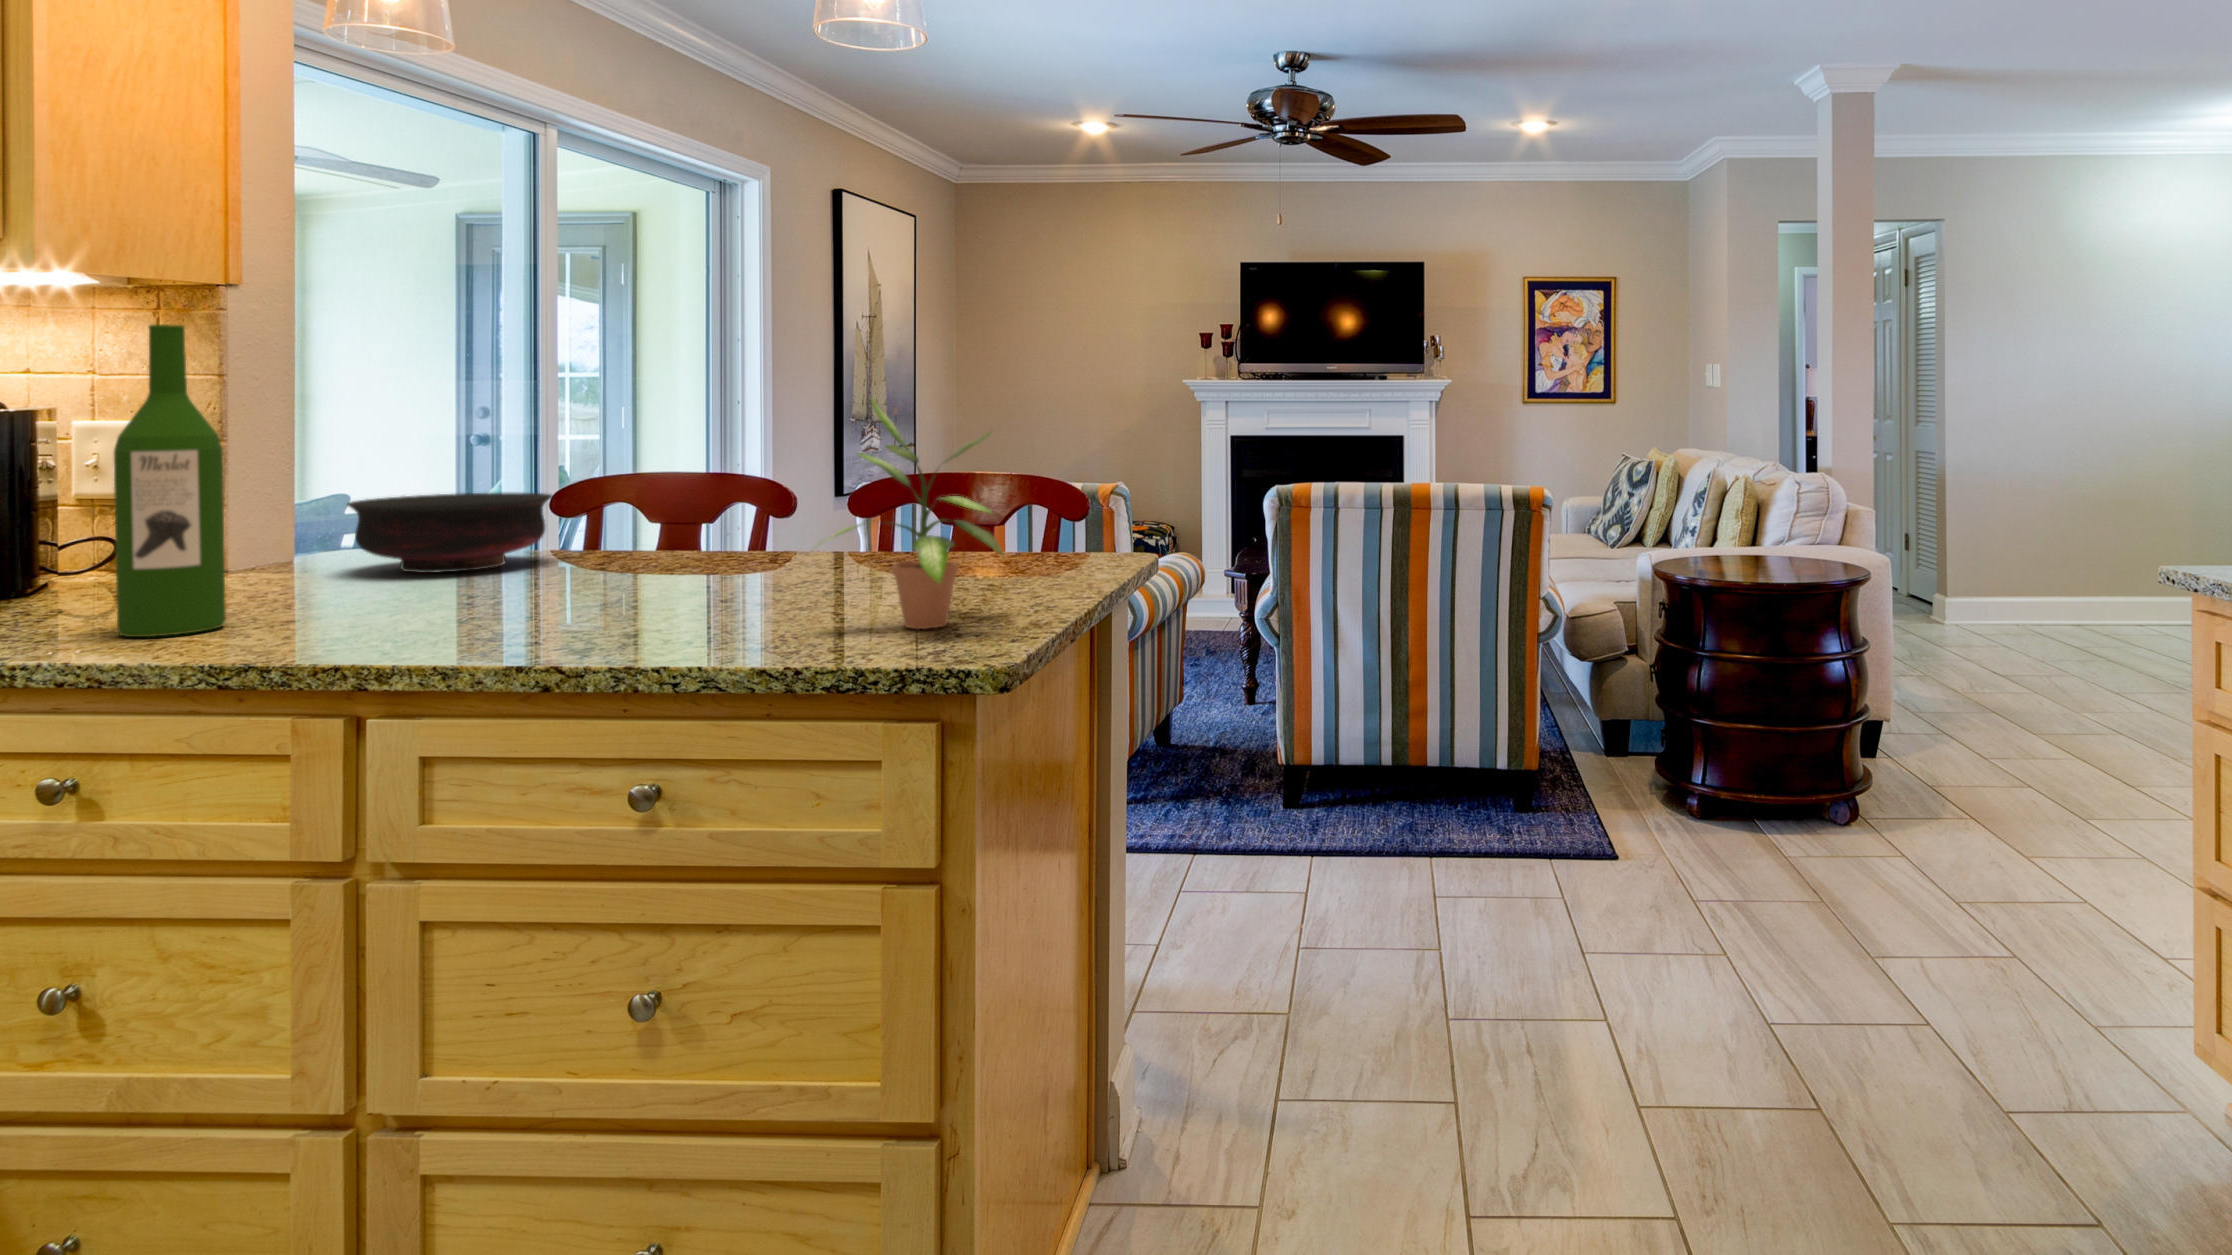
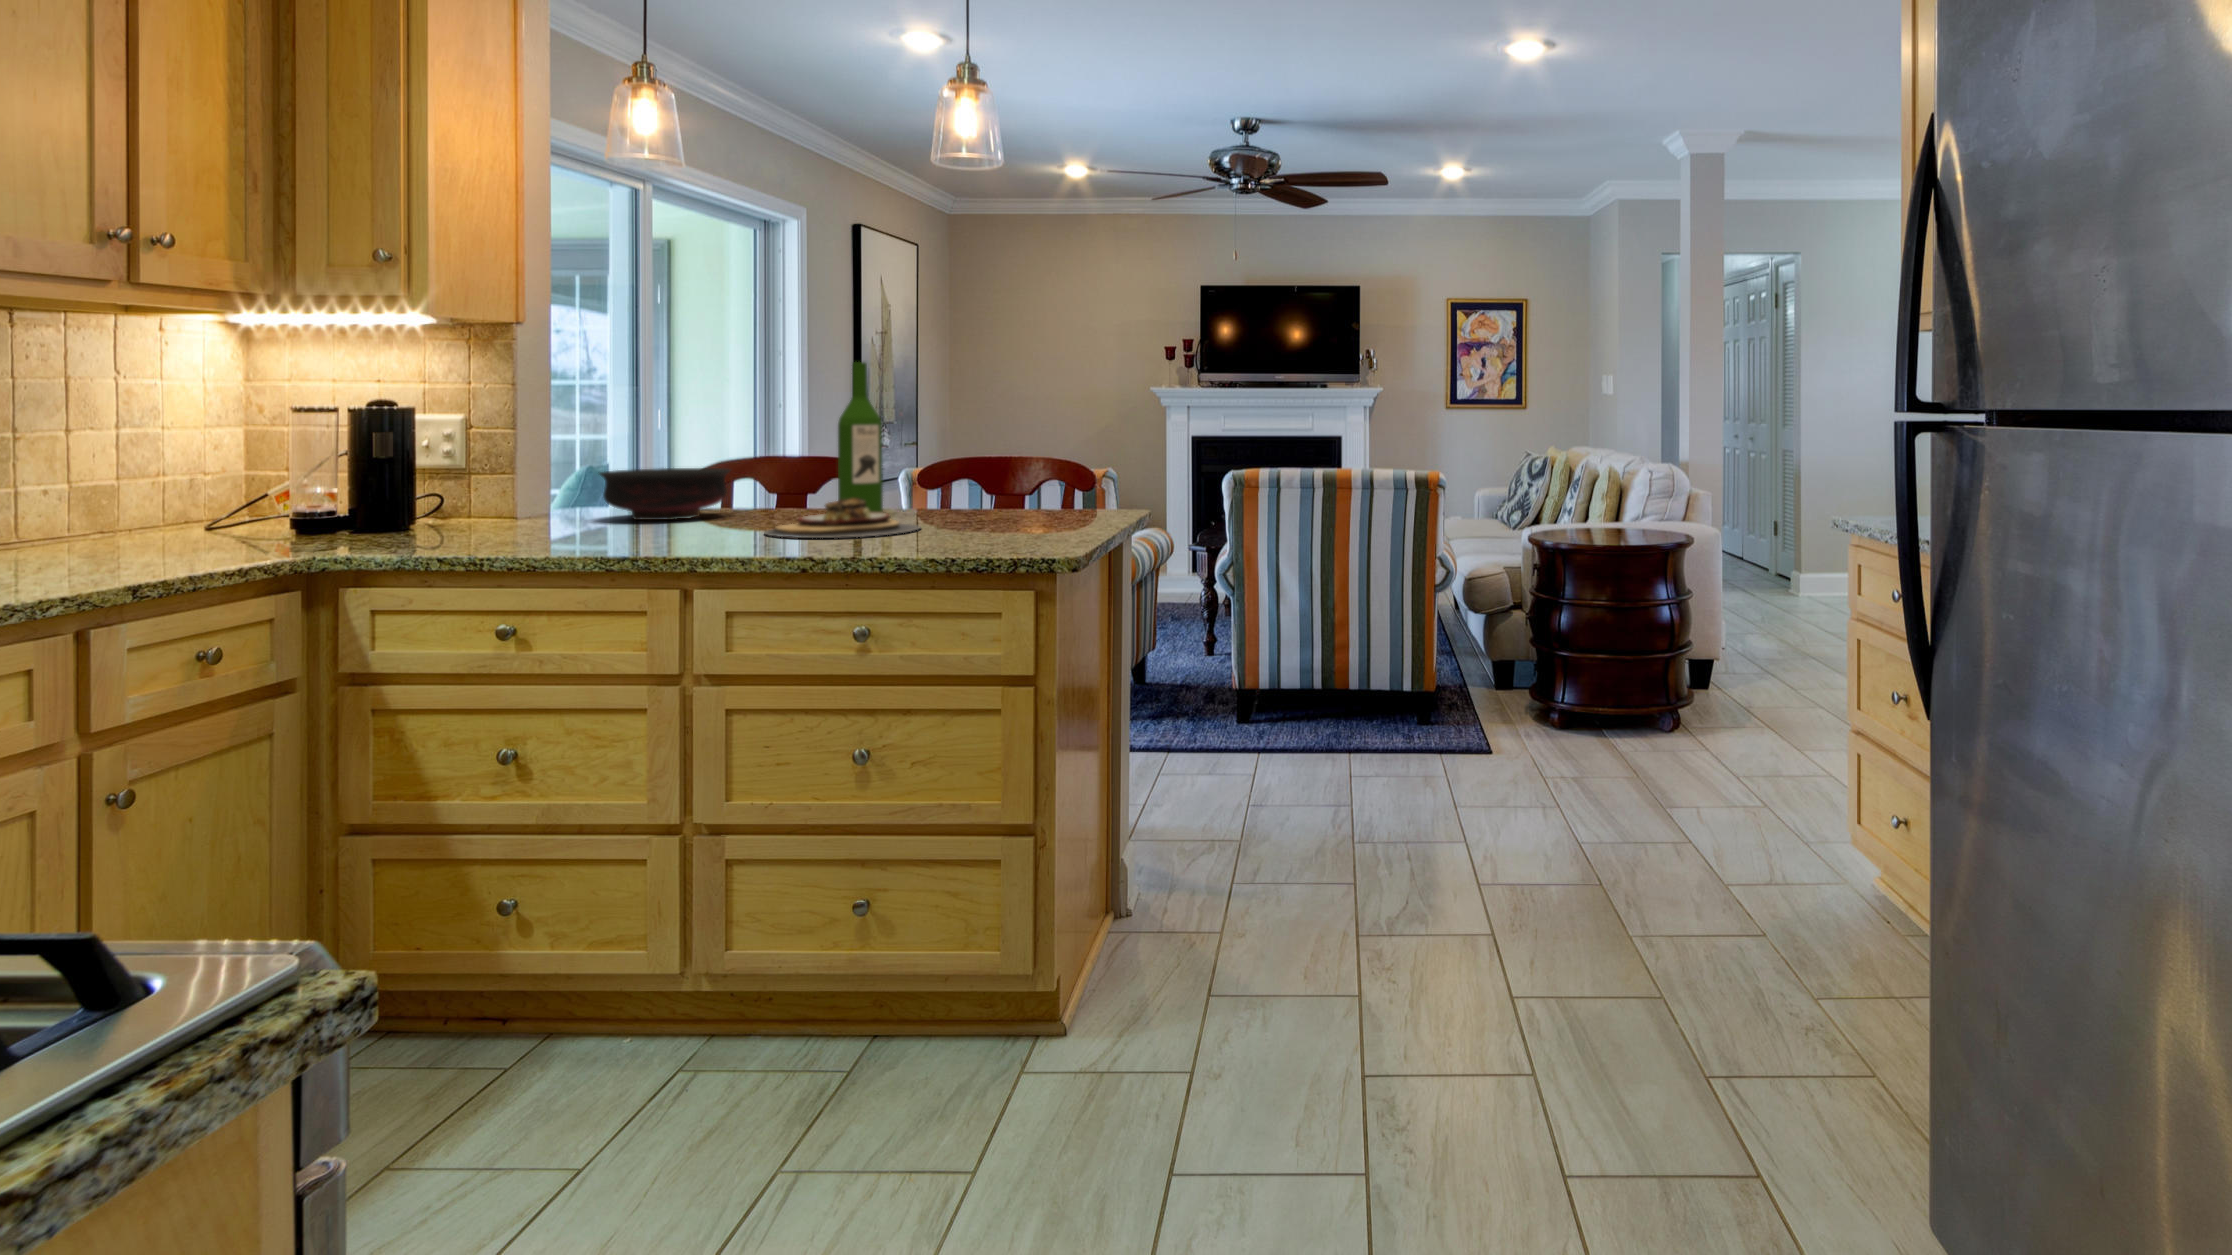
wine bottle: present [114,324,226,637] -> present [838,362,883,513]
potted plant: present [822,399,1004,629] -> none [946,401,1062,542]
plate: none [545,547,799,616] -> present [765,498,920,538]

